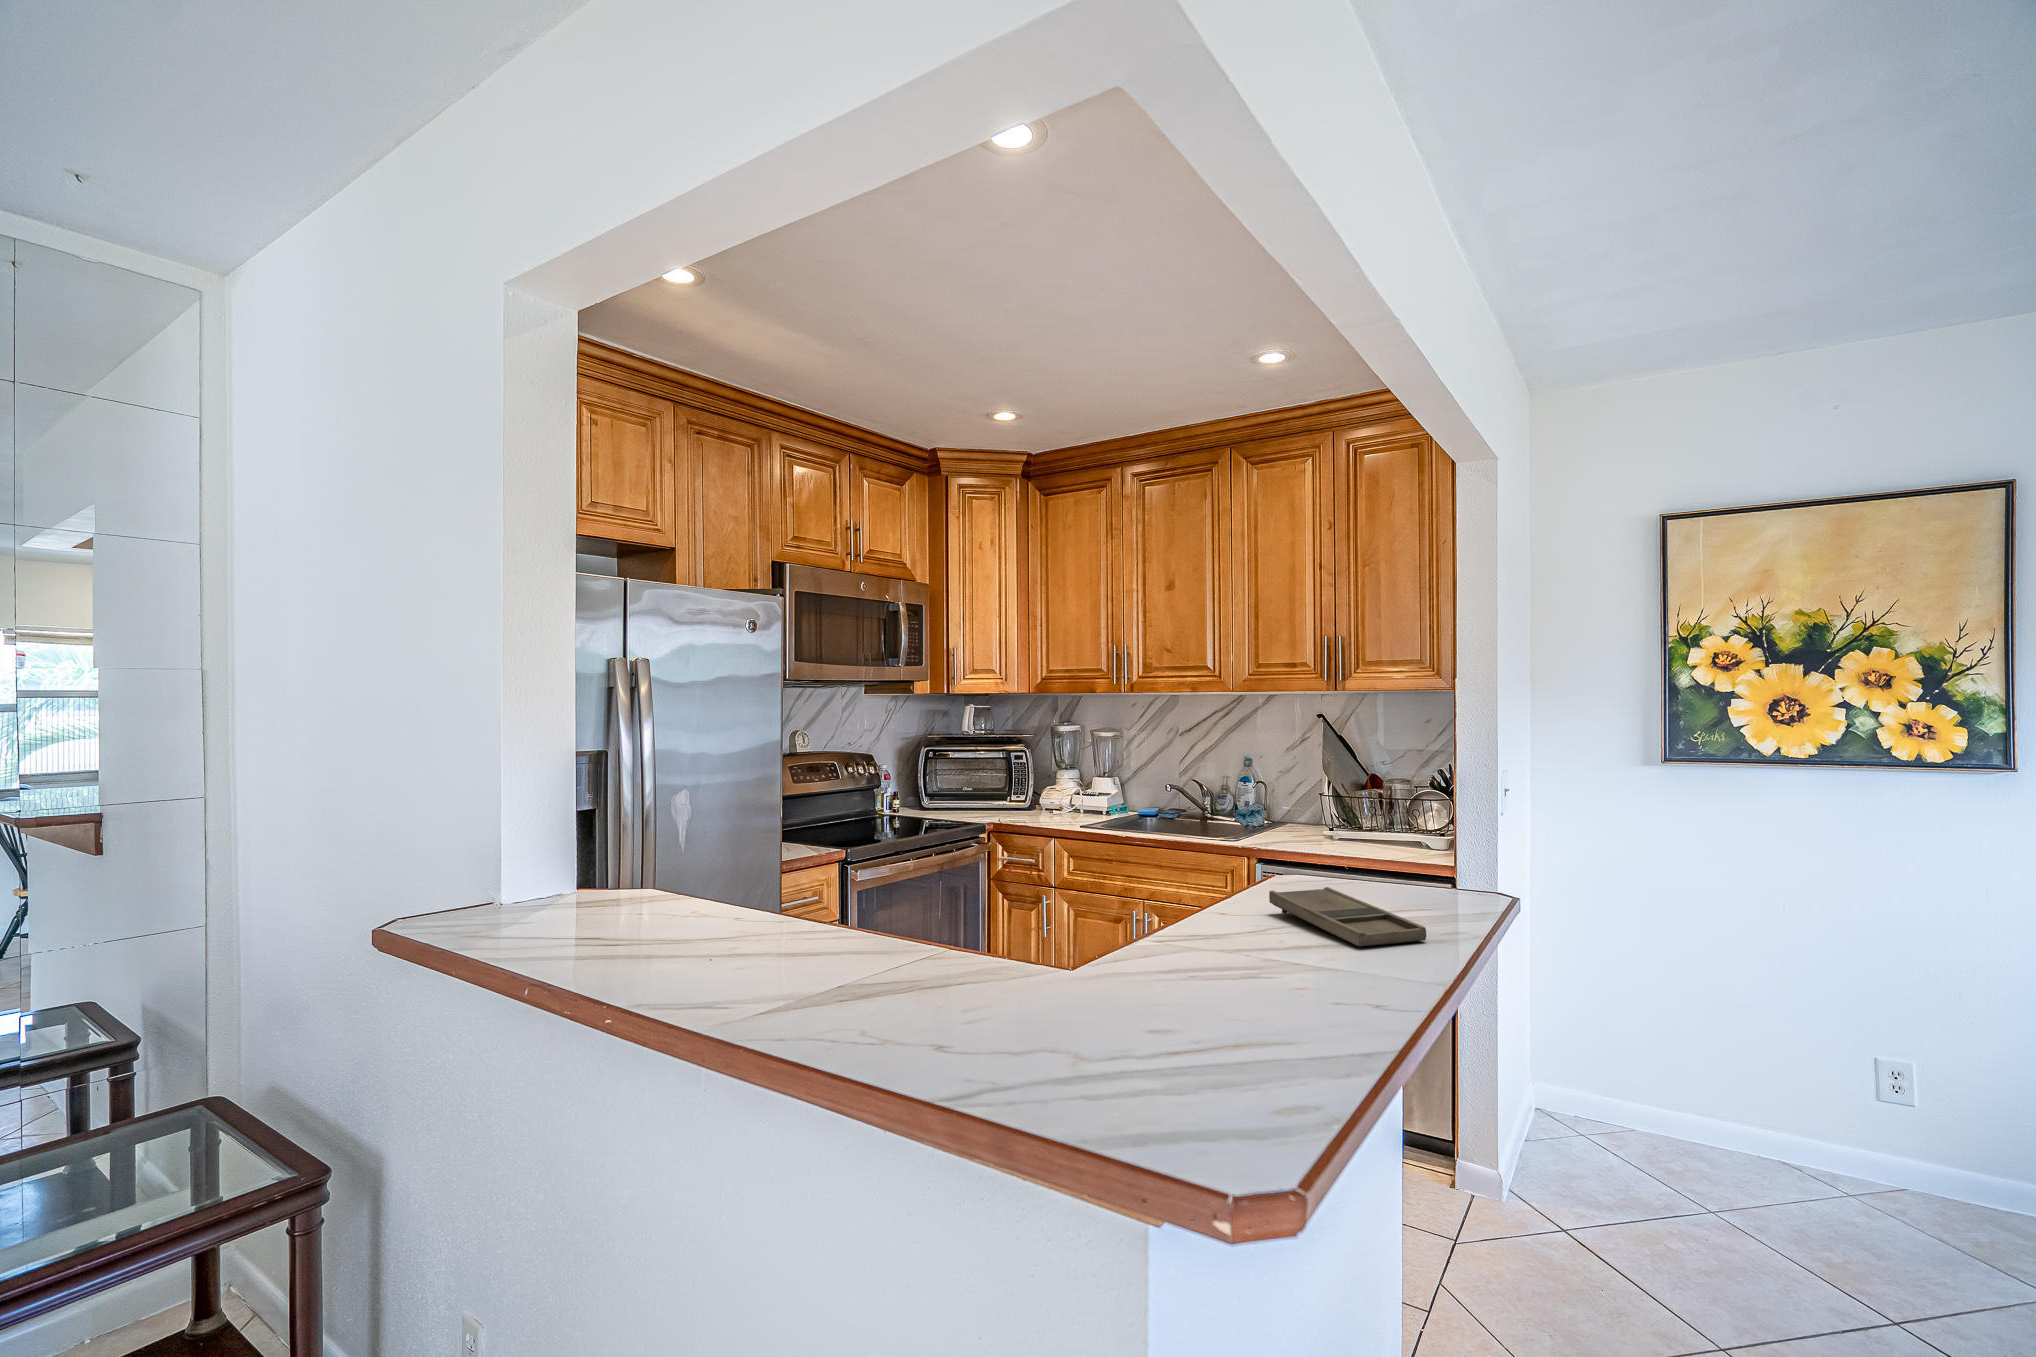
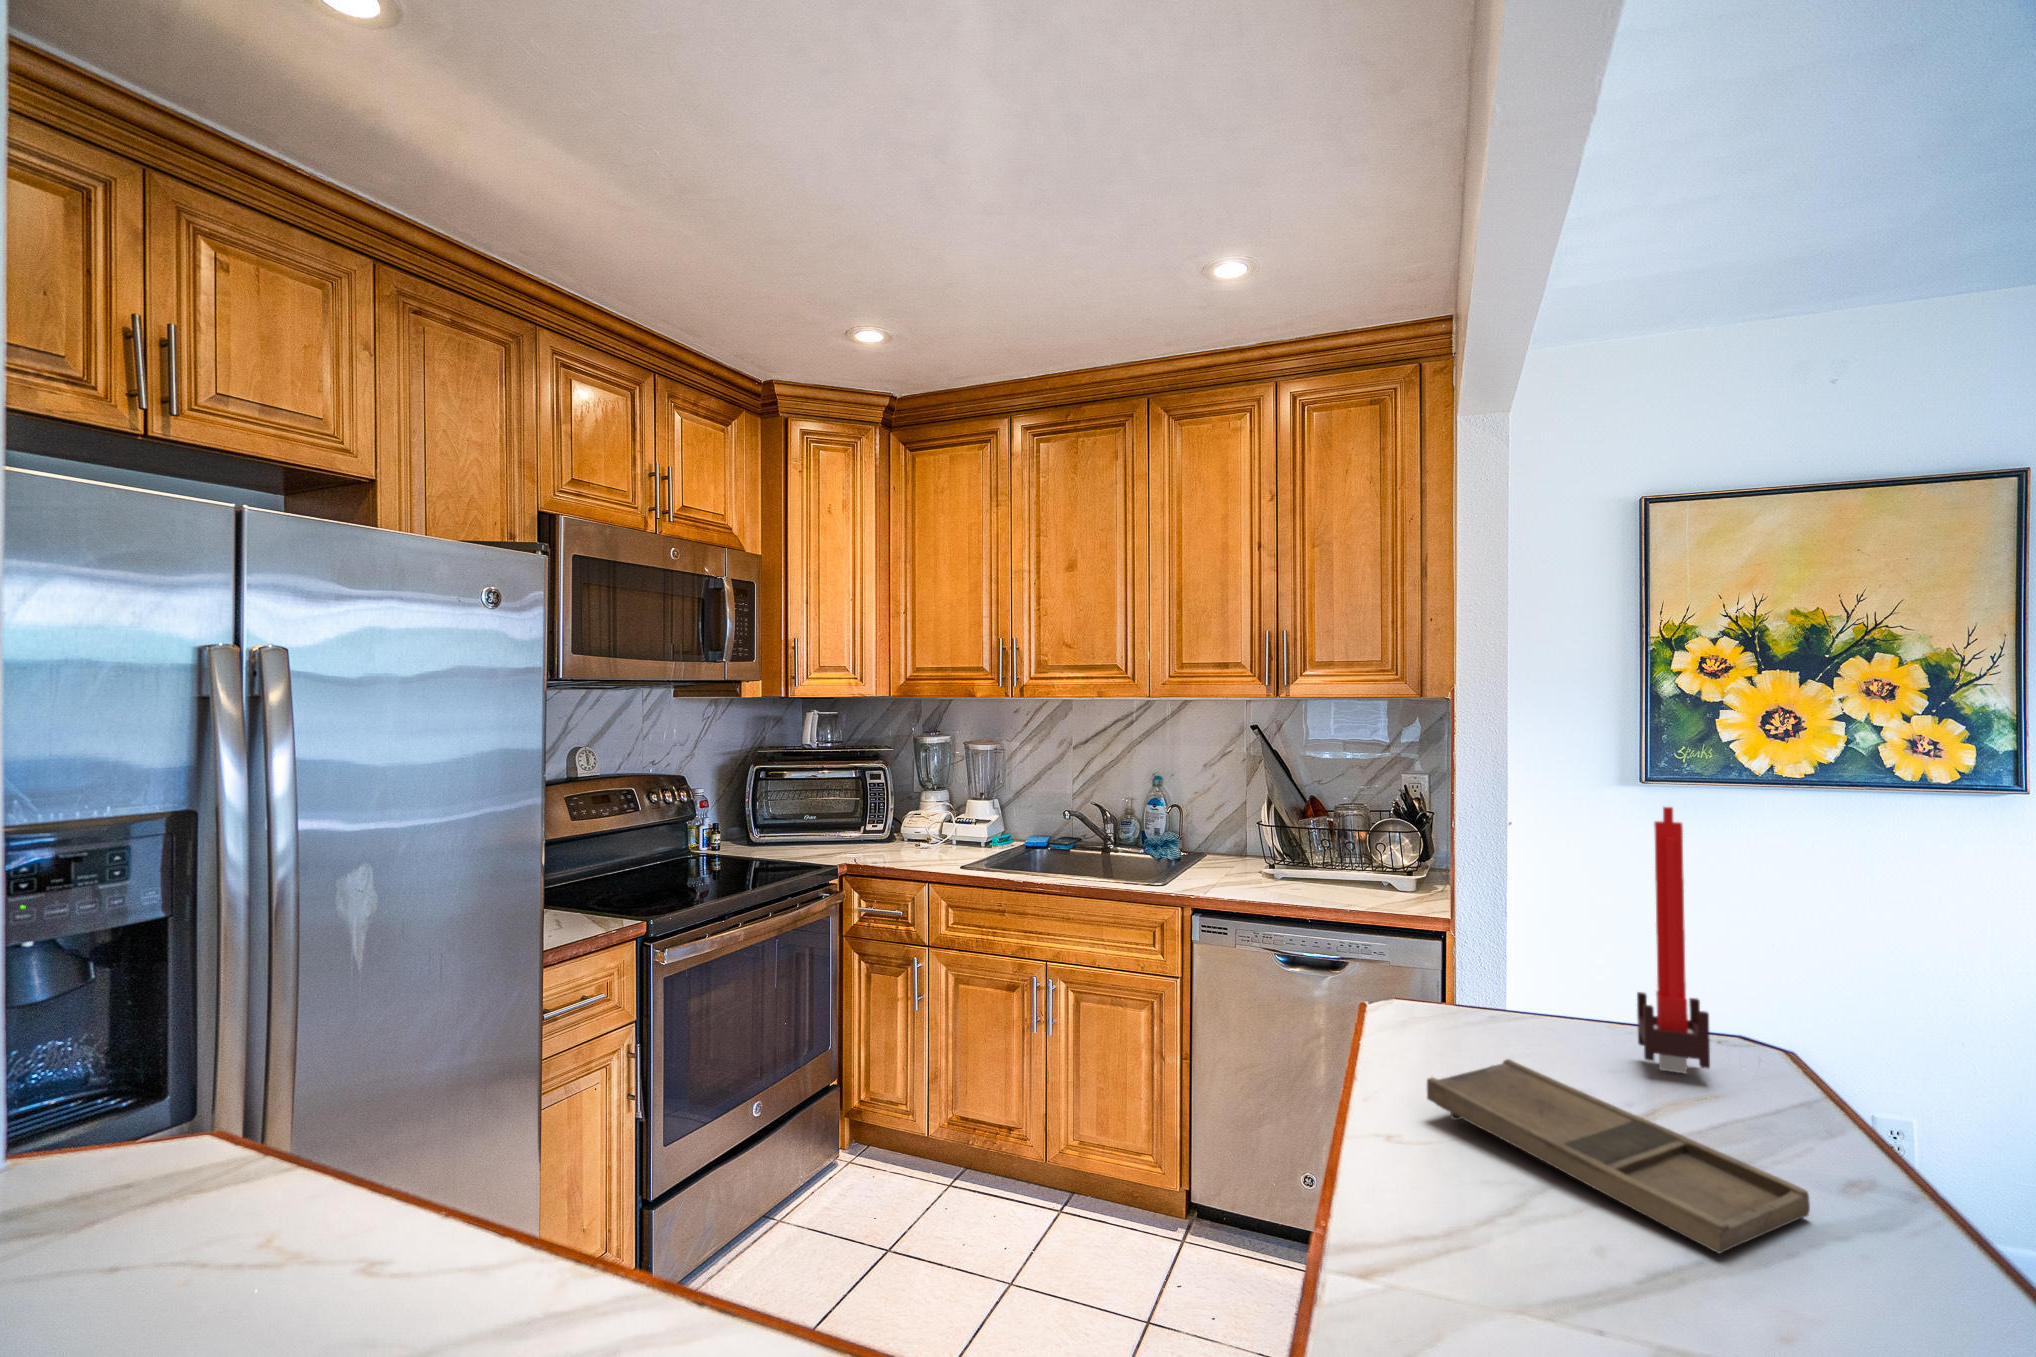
candle: none [1420,744,1462,904] -> present [1637,807,1710,1073]

